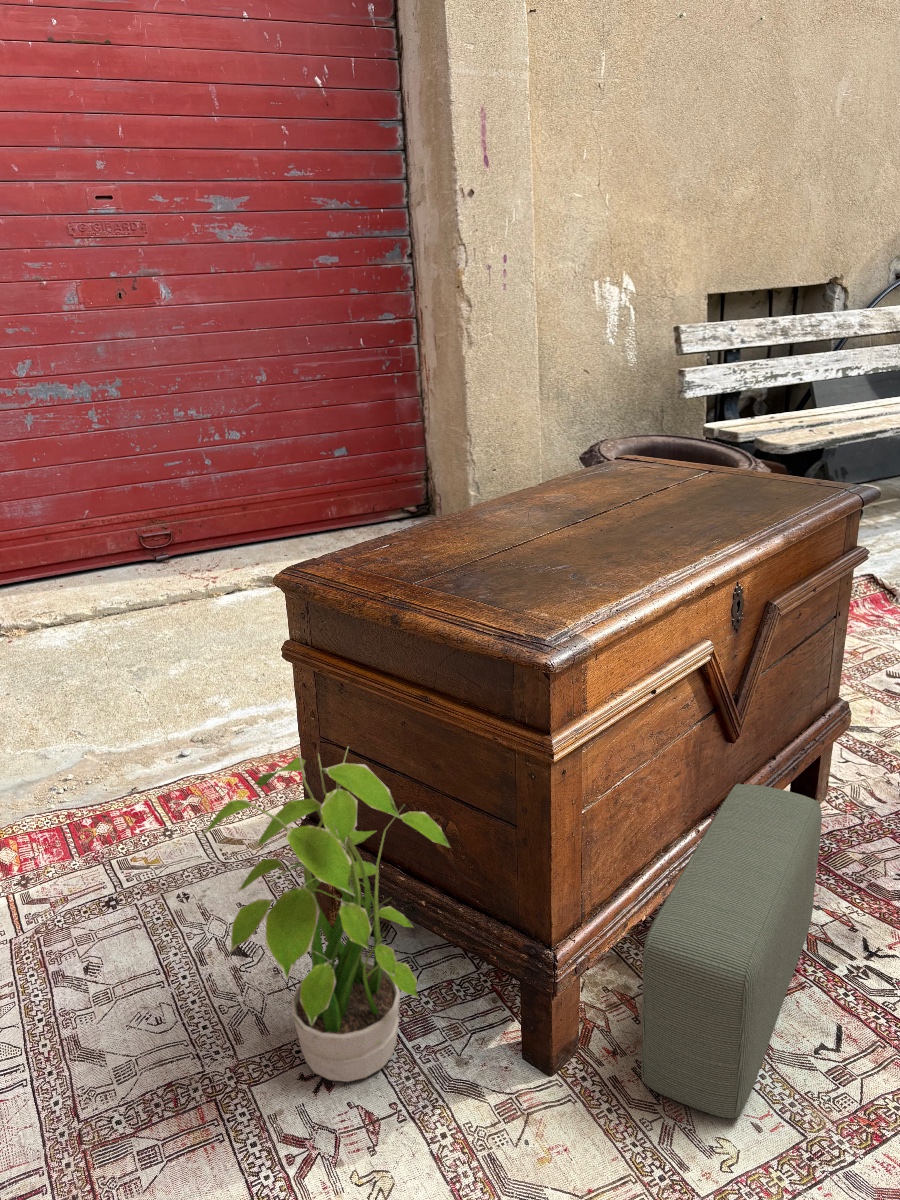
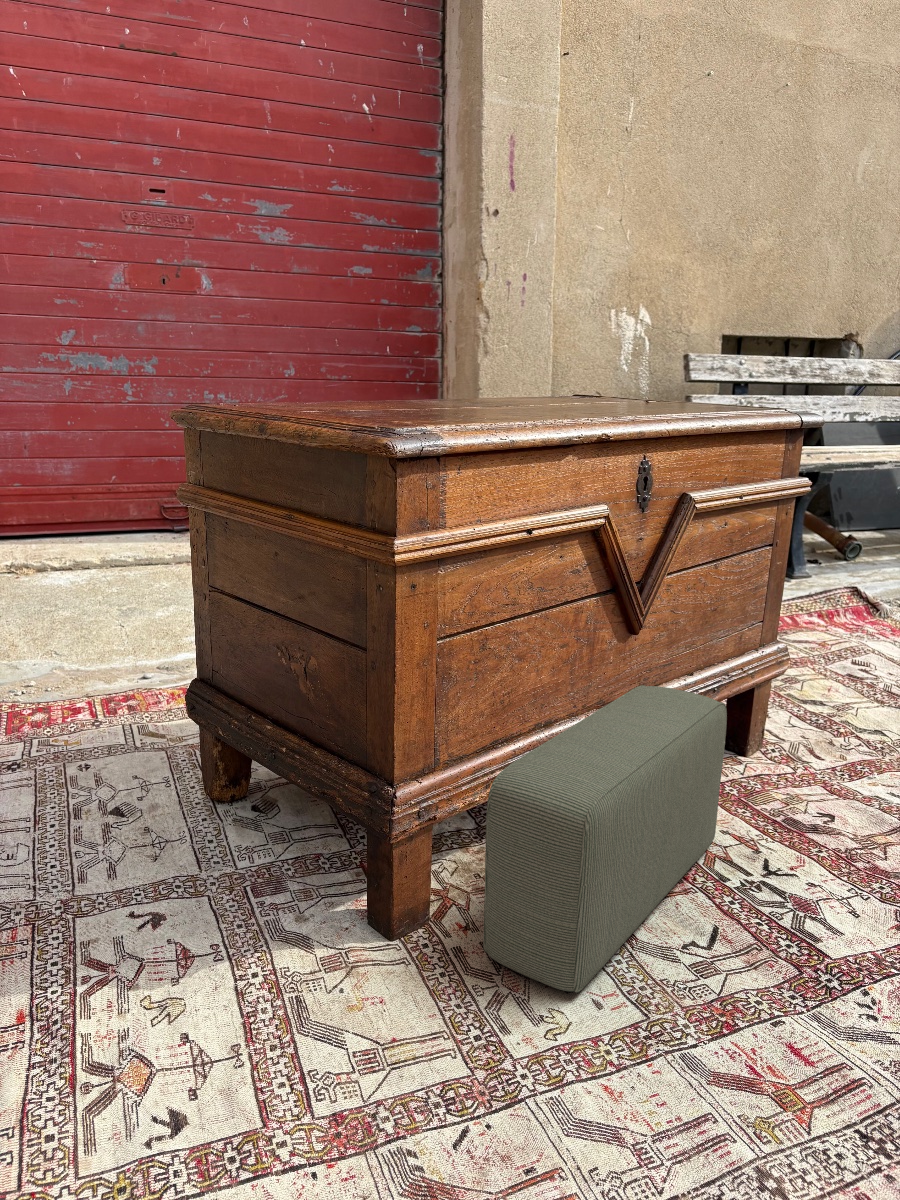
potted plant: present [203,745,450,1082] -> none [39,562,305,922]

